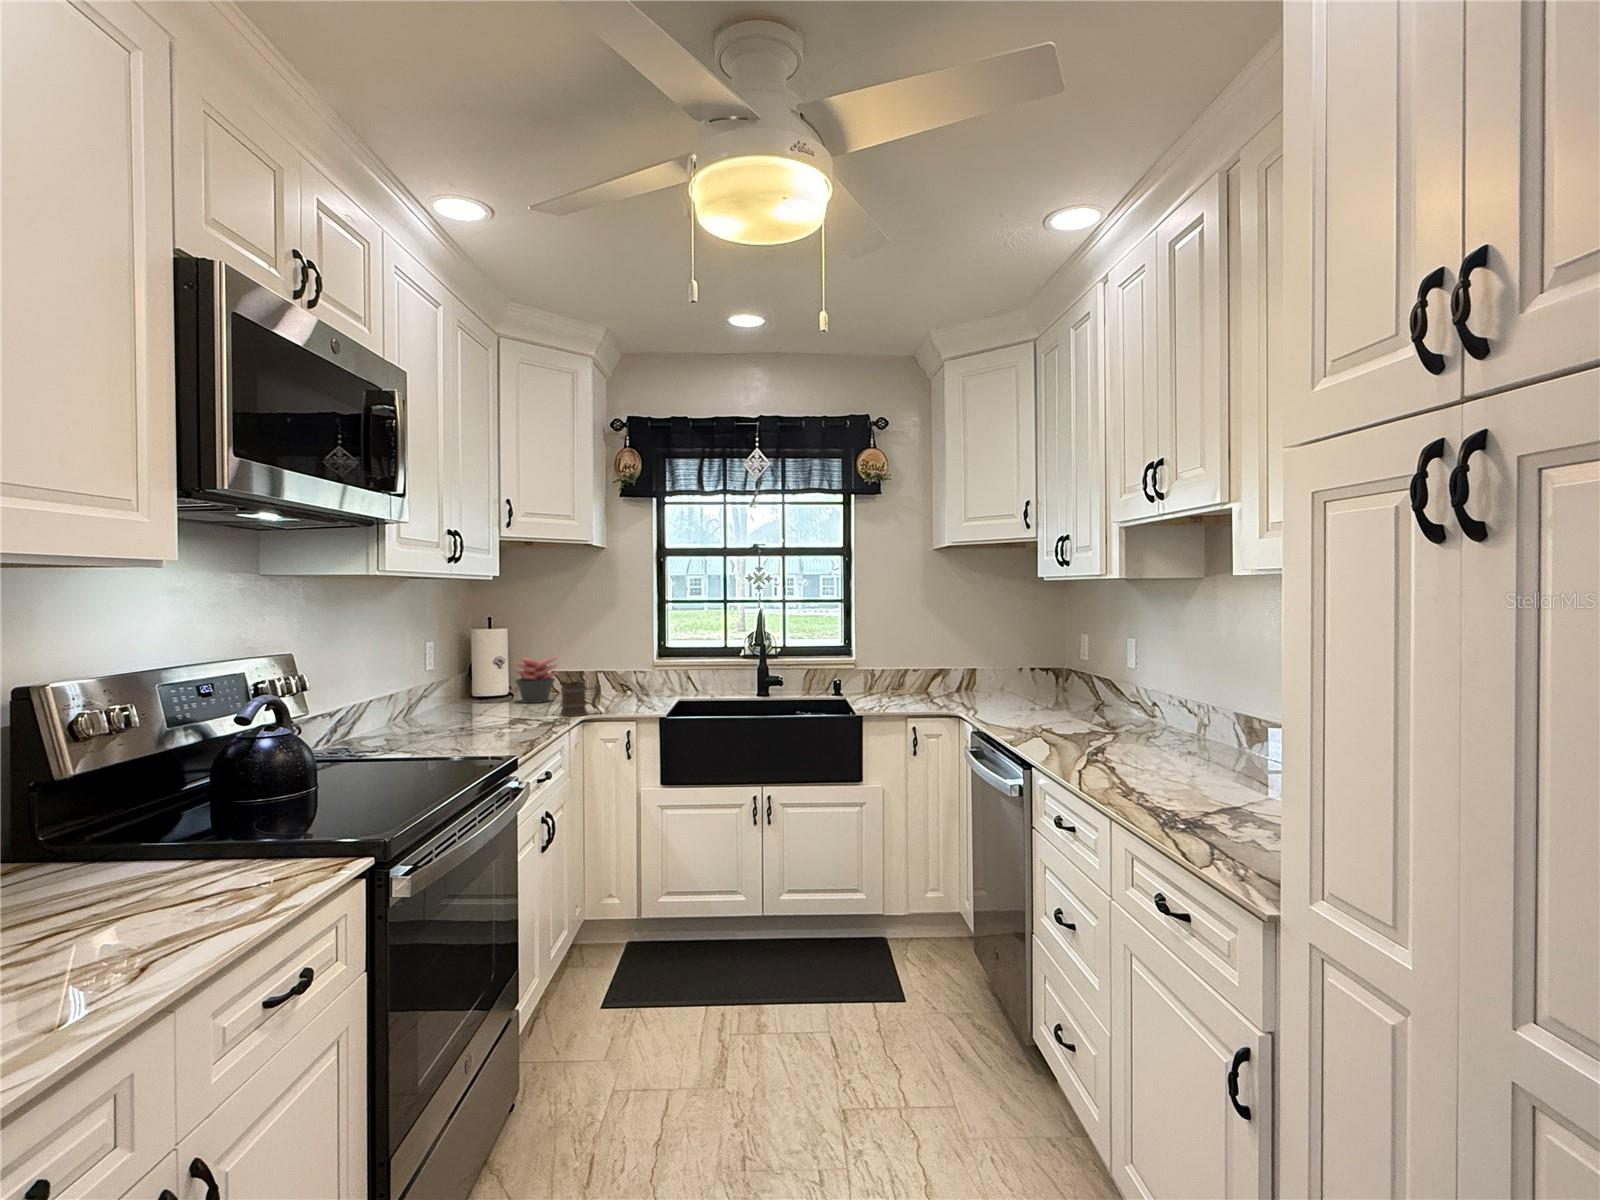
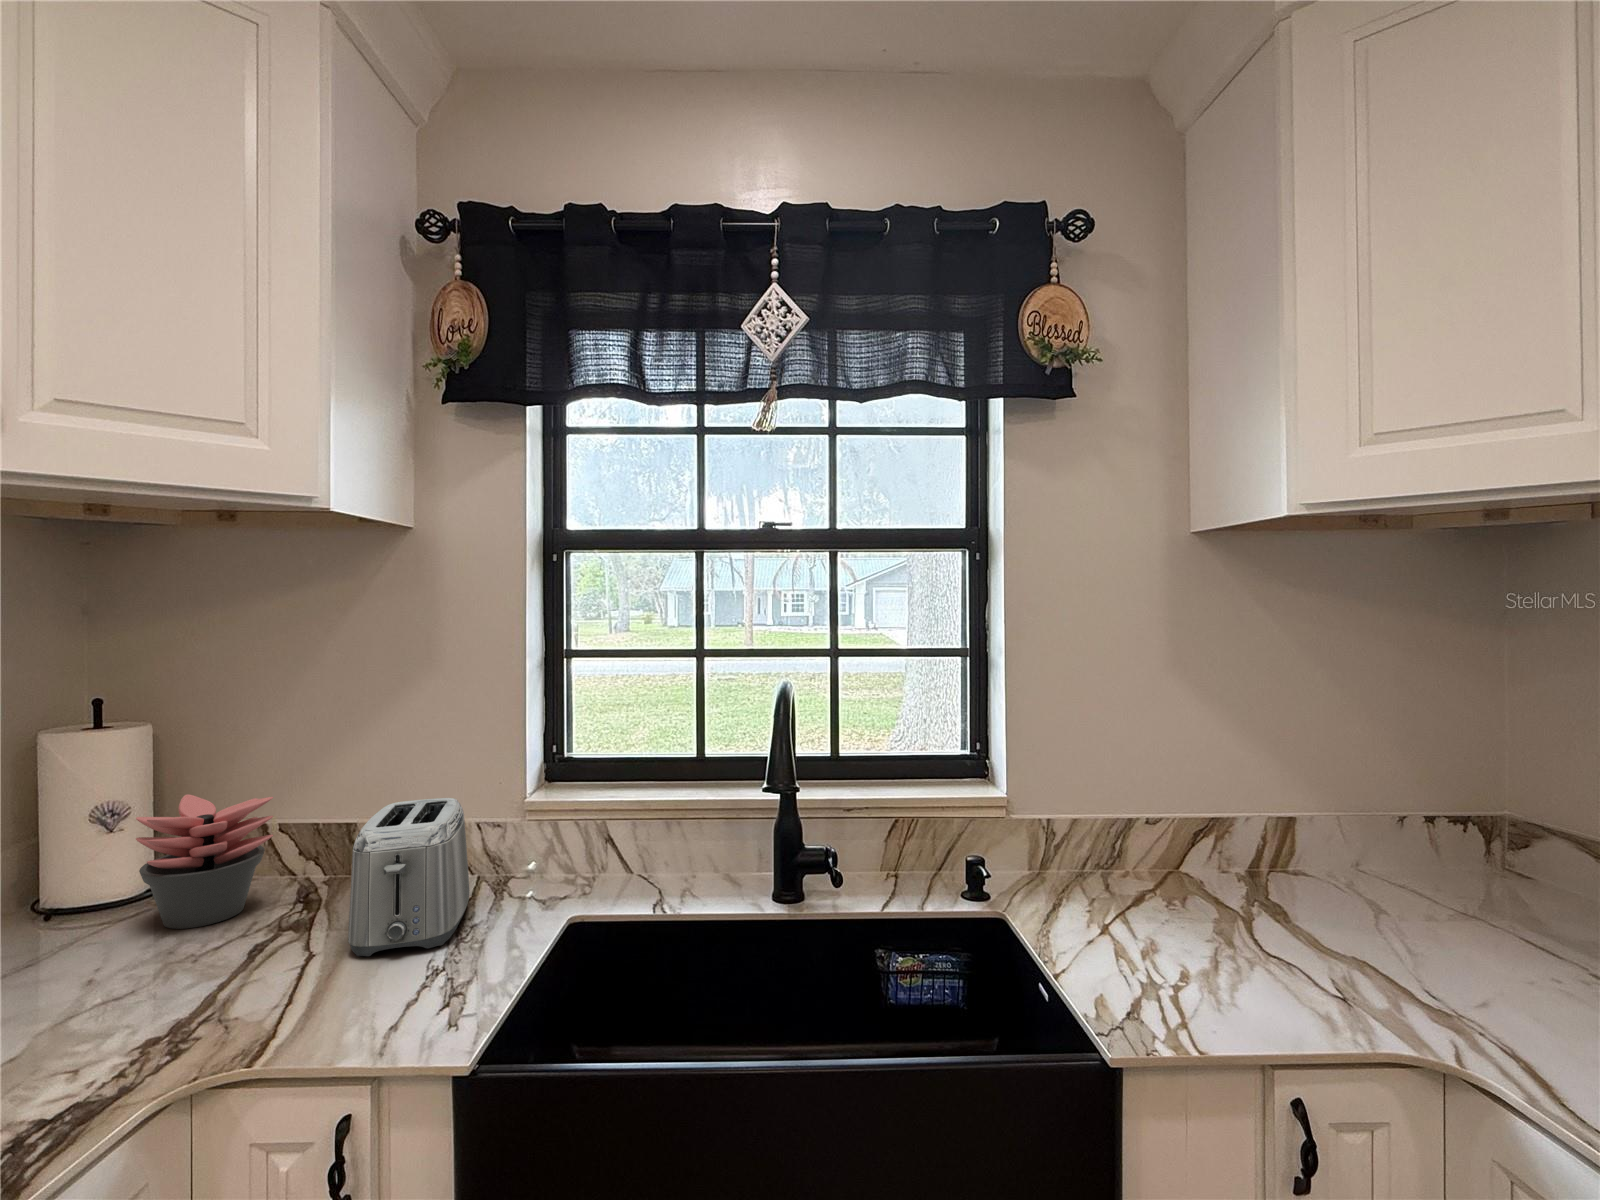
toaster: none [600,658,639,706] -> present [348,798,470,956]
mug: present [560,681,600,716] -> none [101,936,271,1092]

